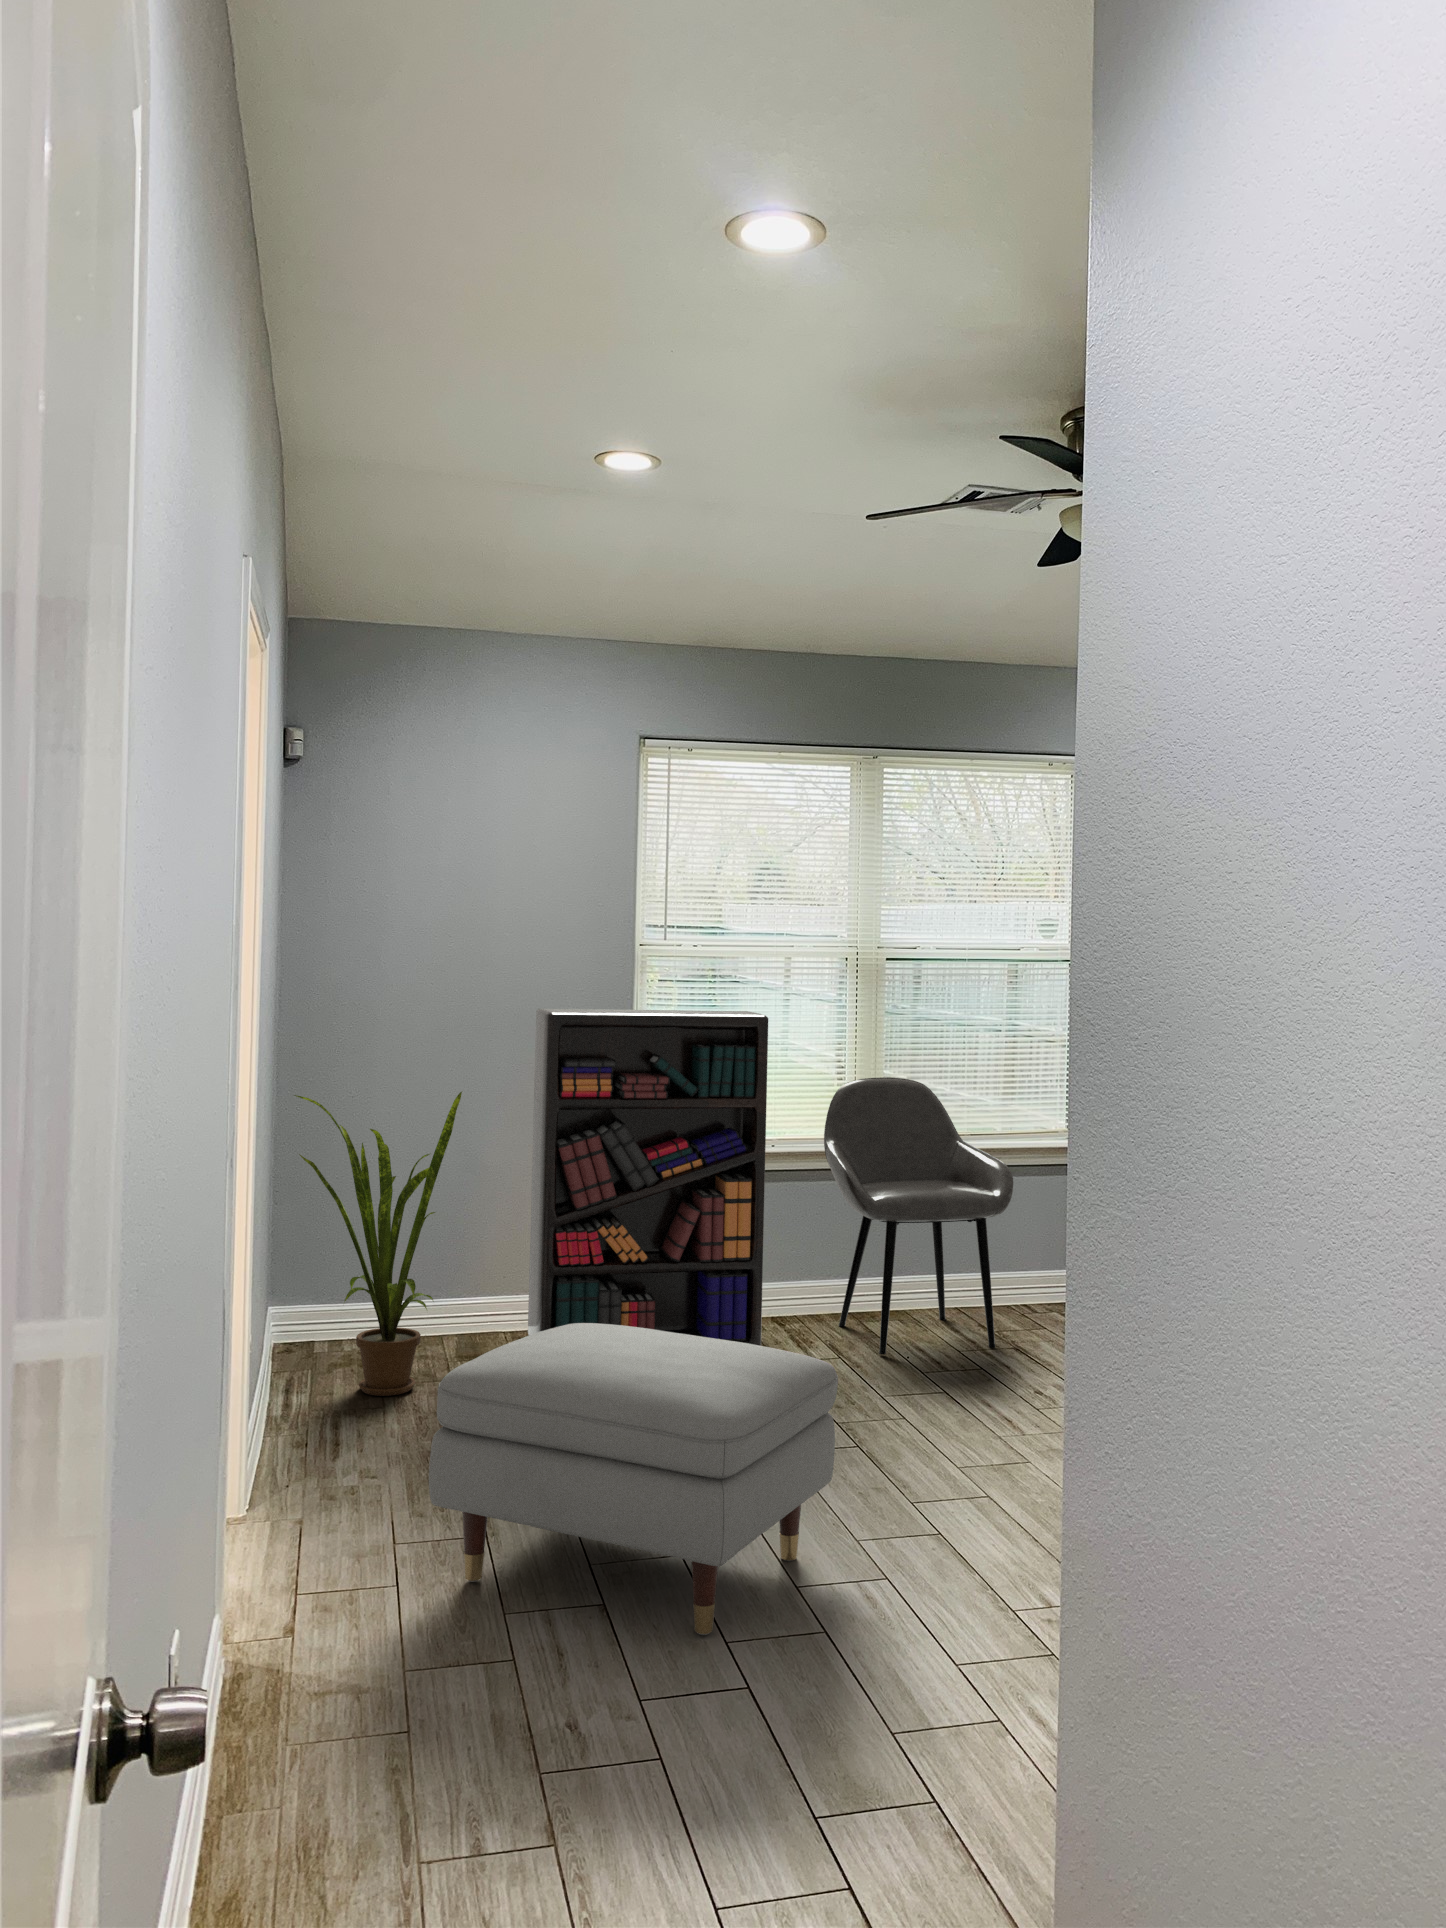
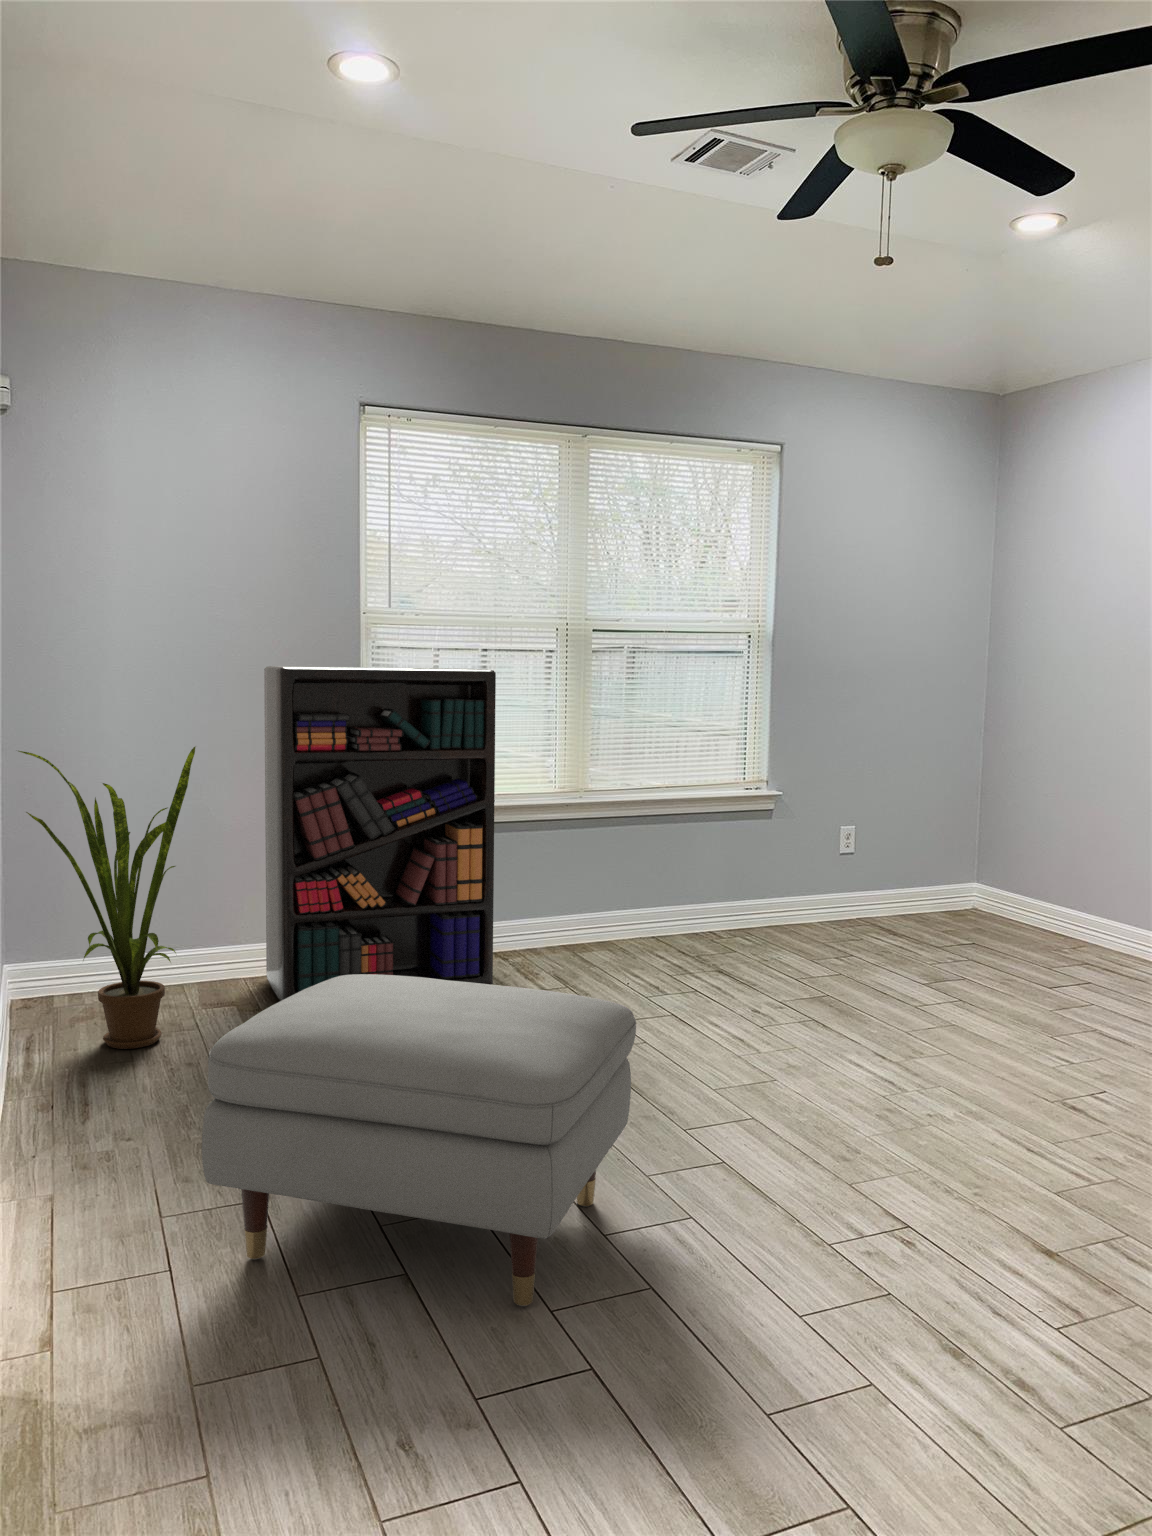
armchair: present [824,1077,1013,1355] -> none [541,731,718,983]

